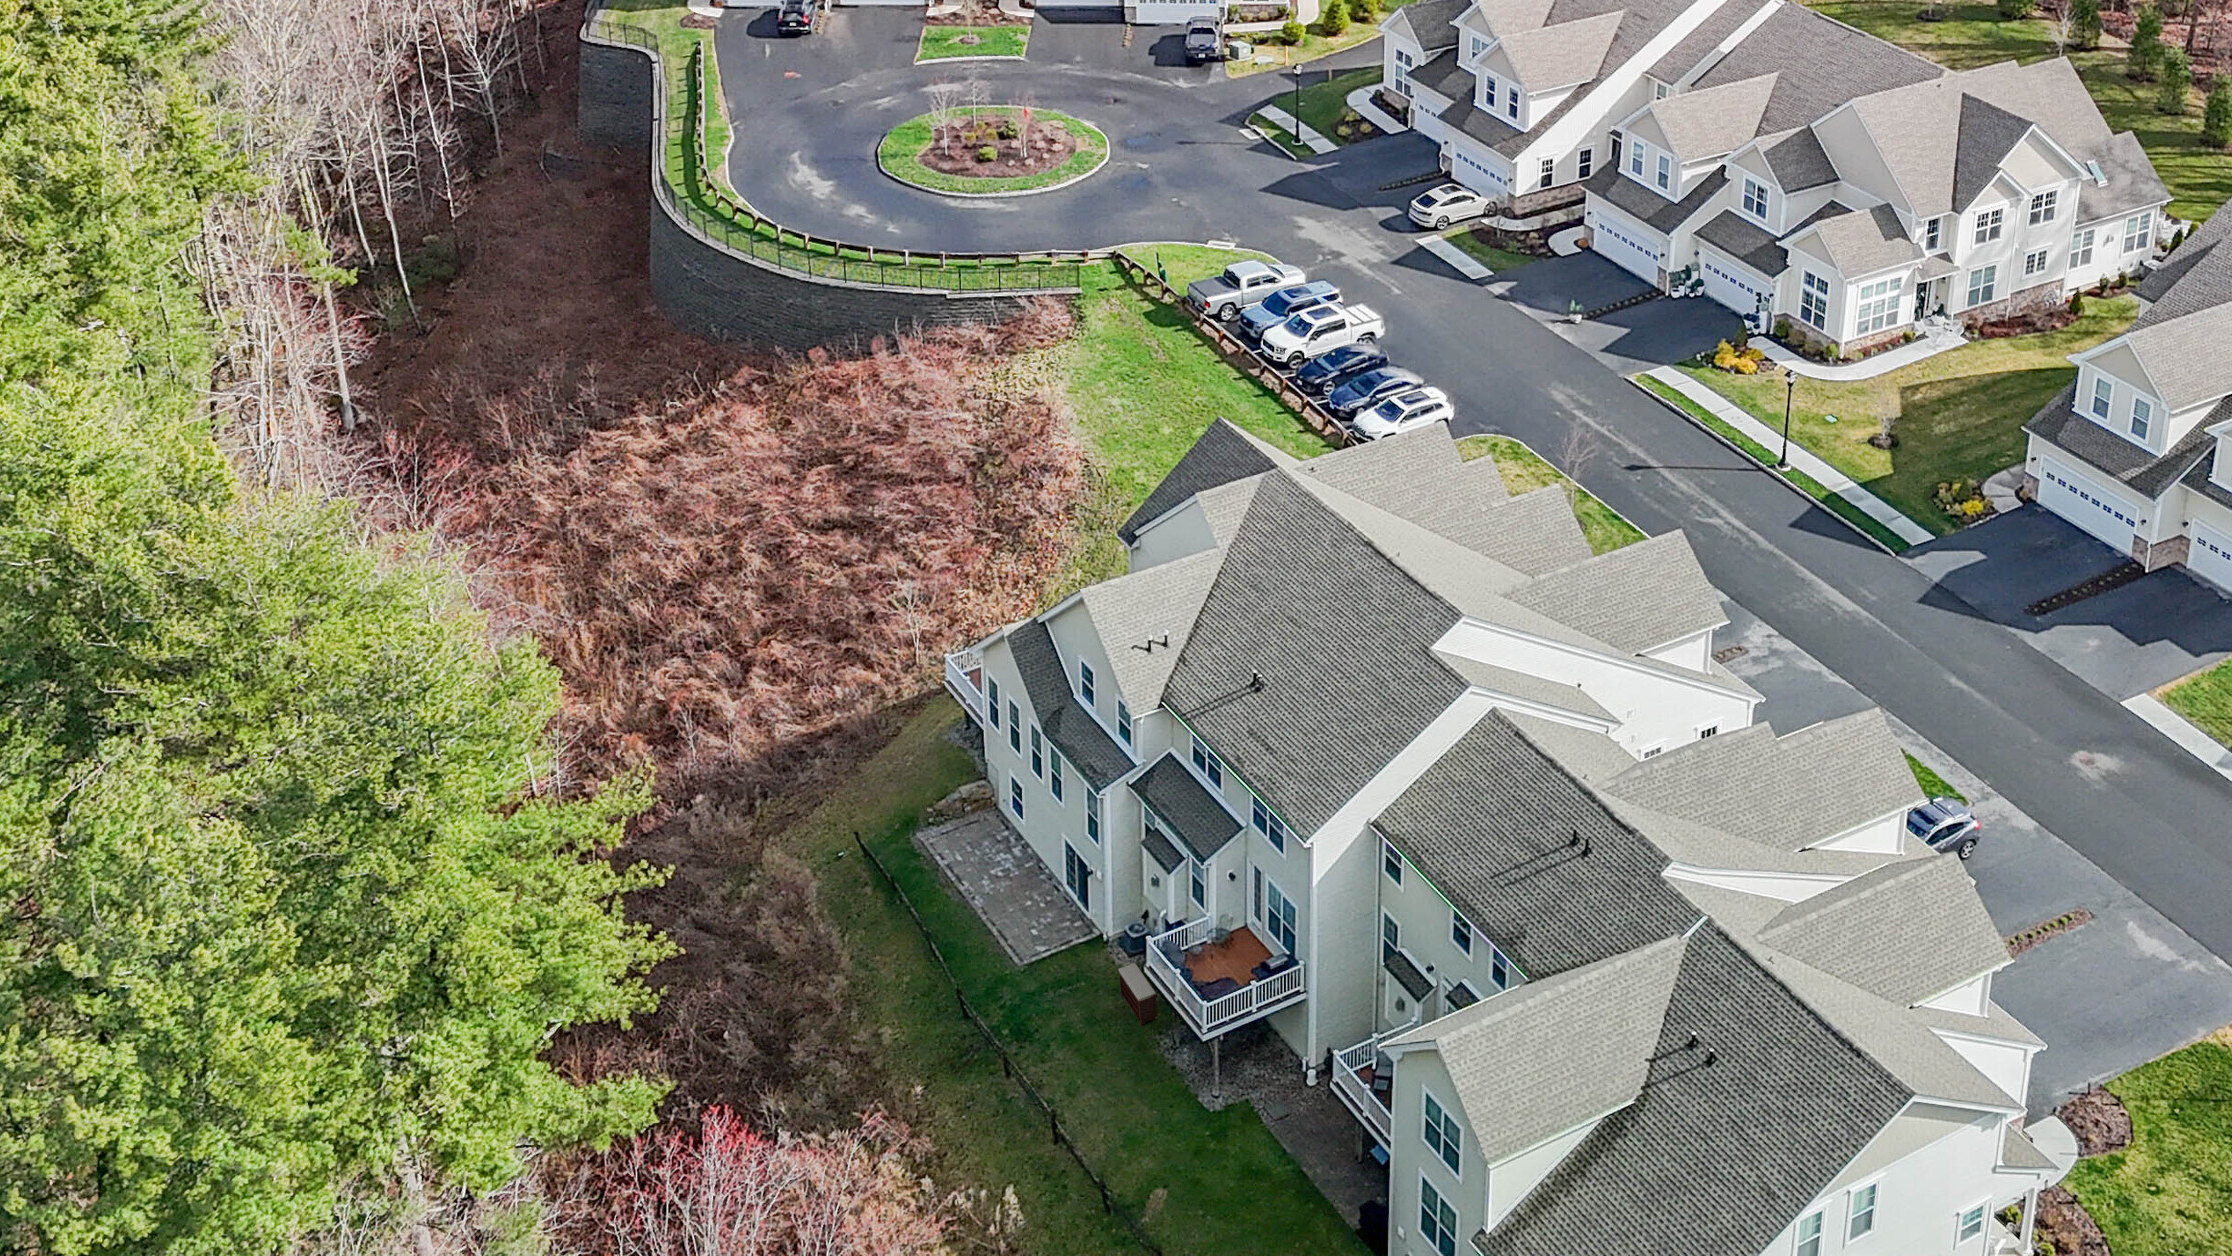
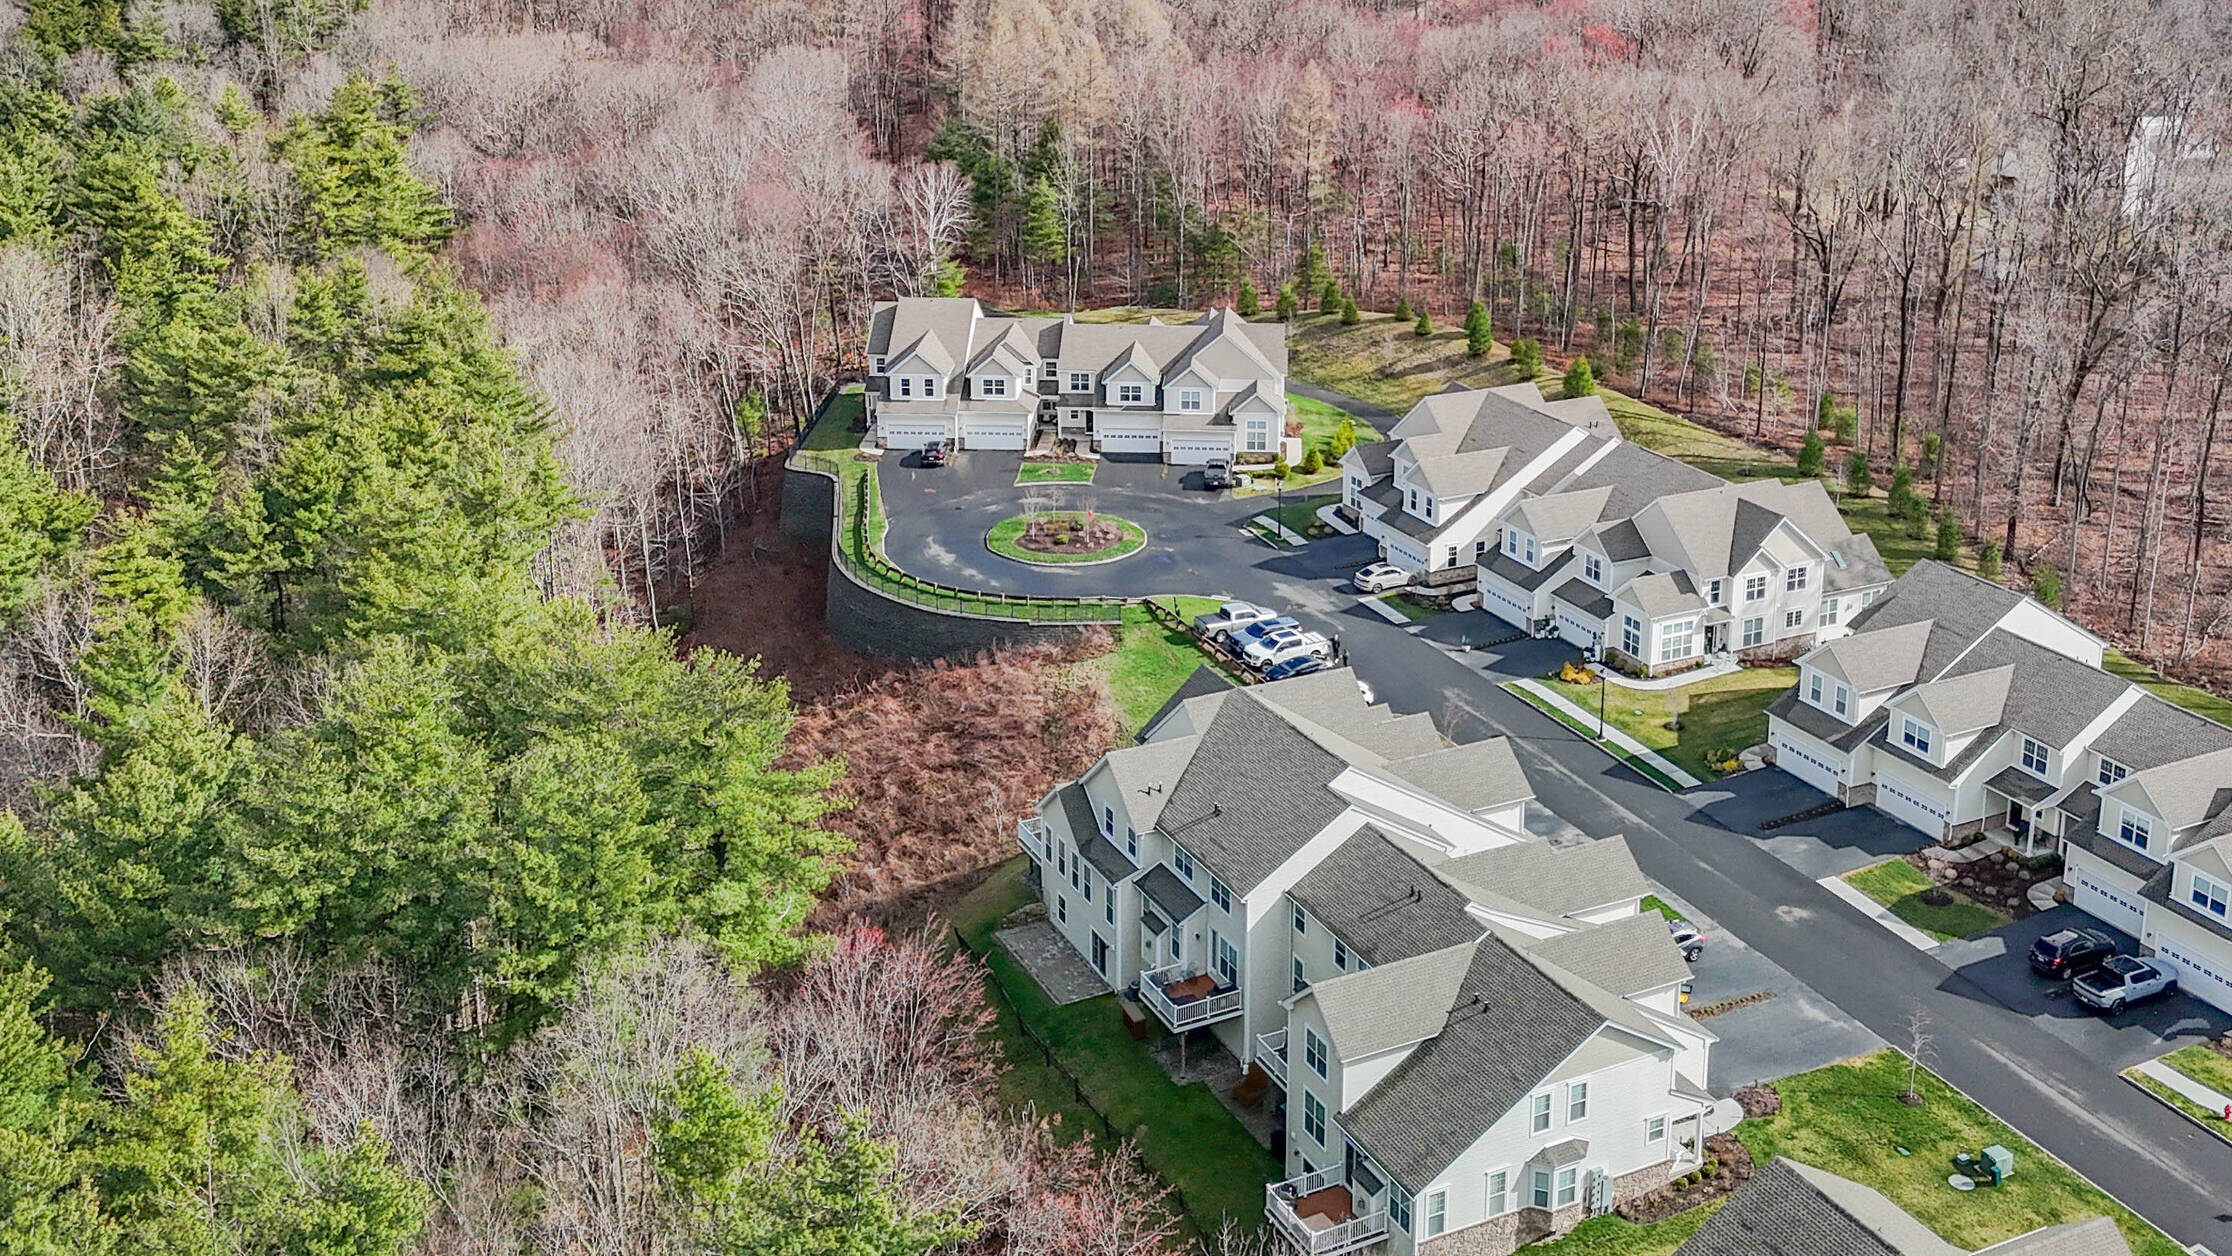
lounge chair: none [1289,1075,1358,1160] -> present [1230,1062,1272,1114]

